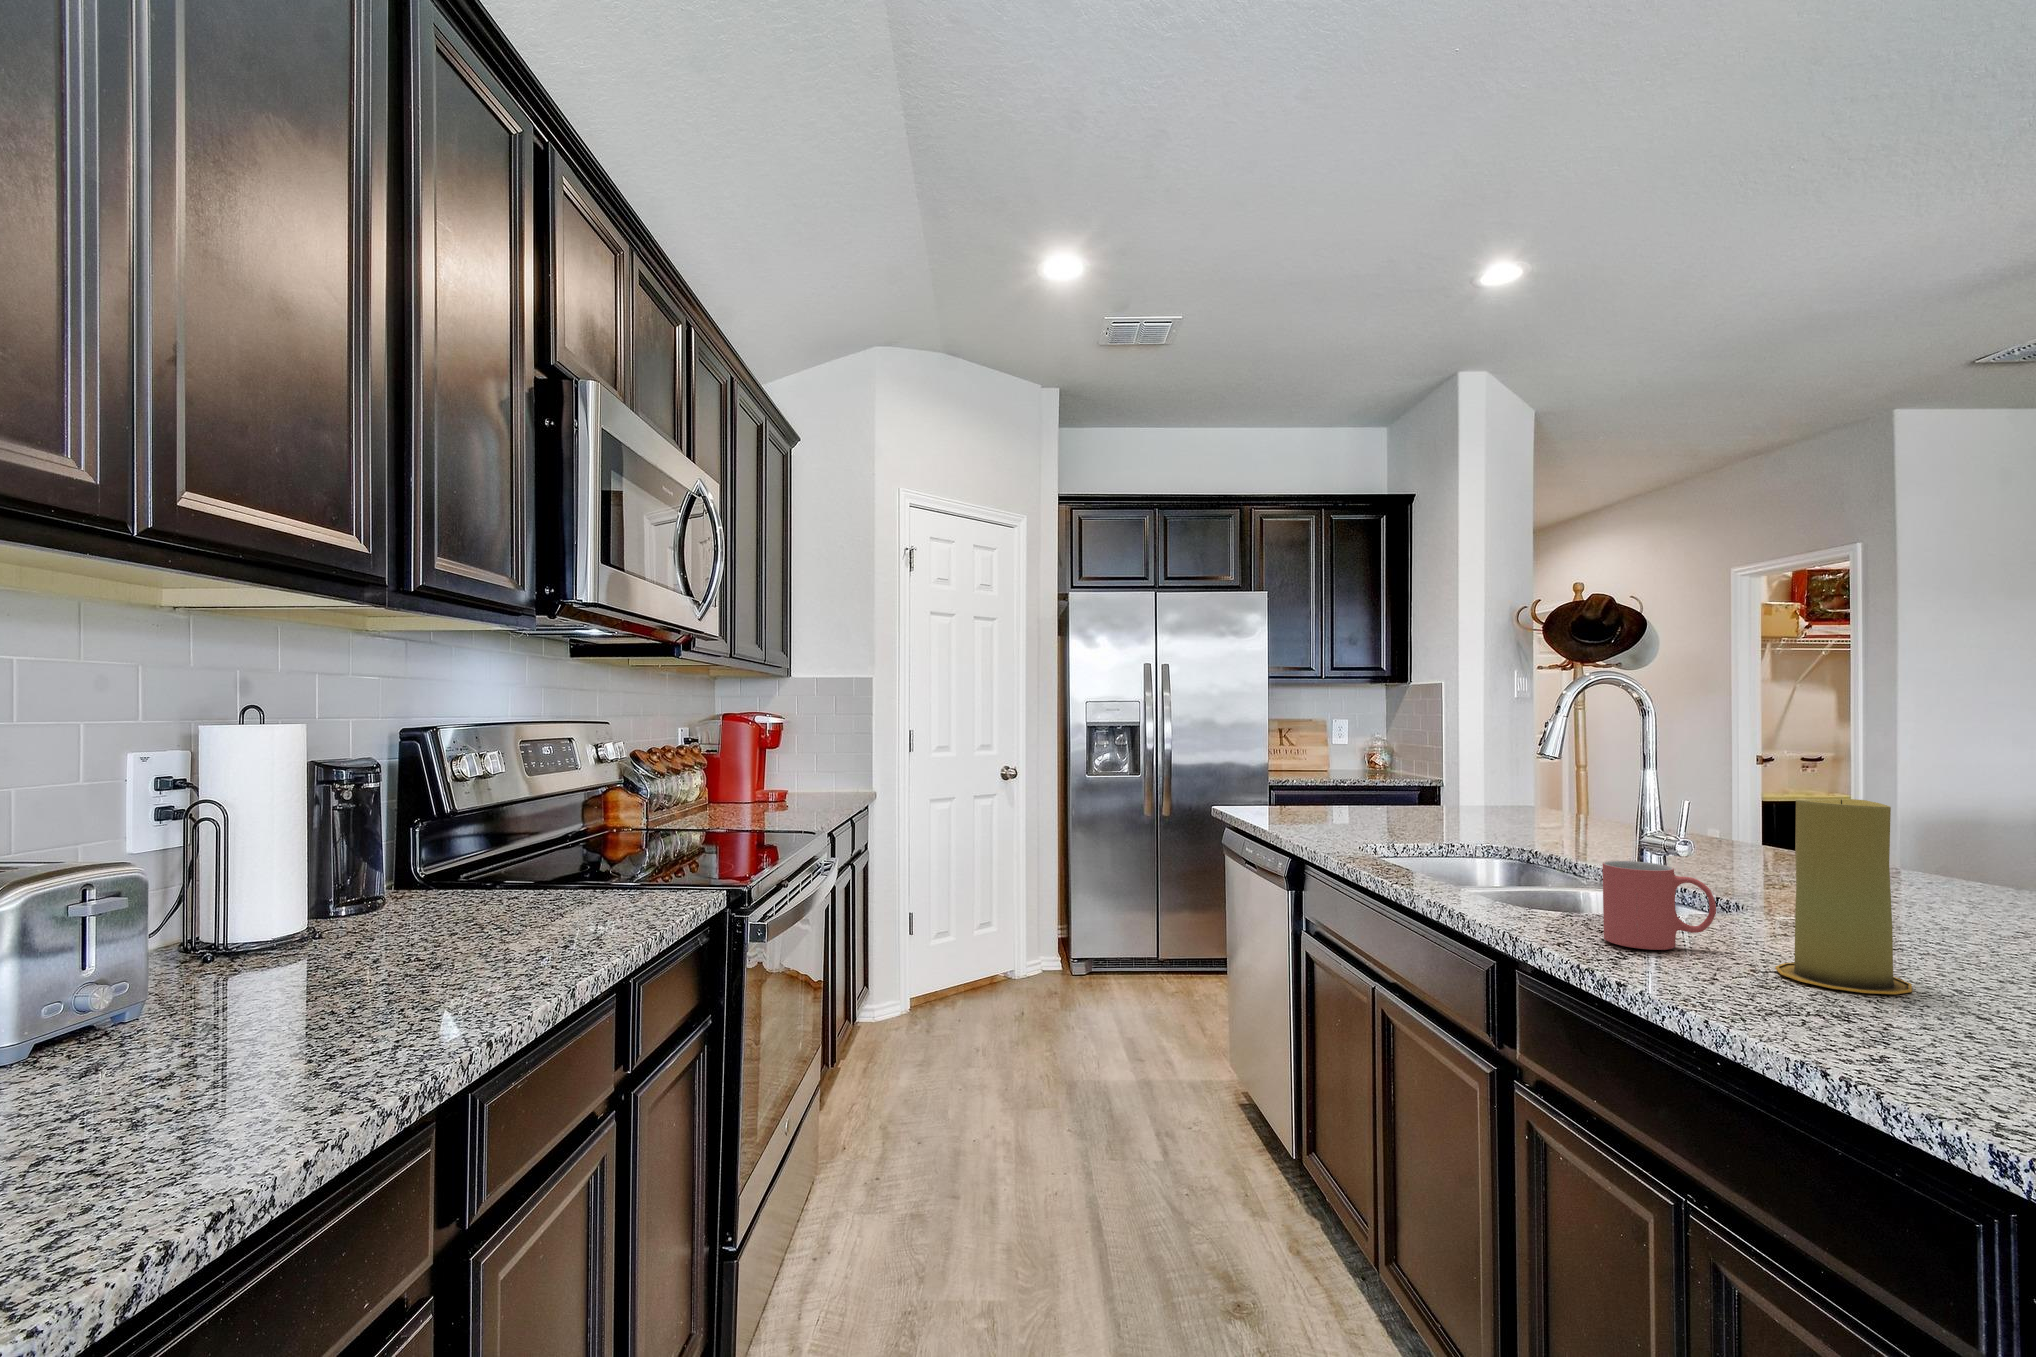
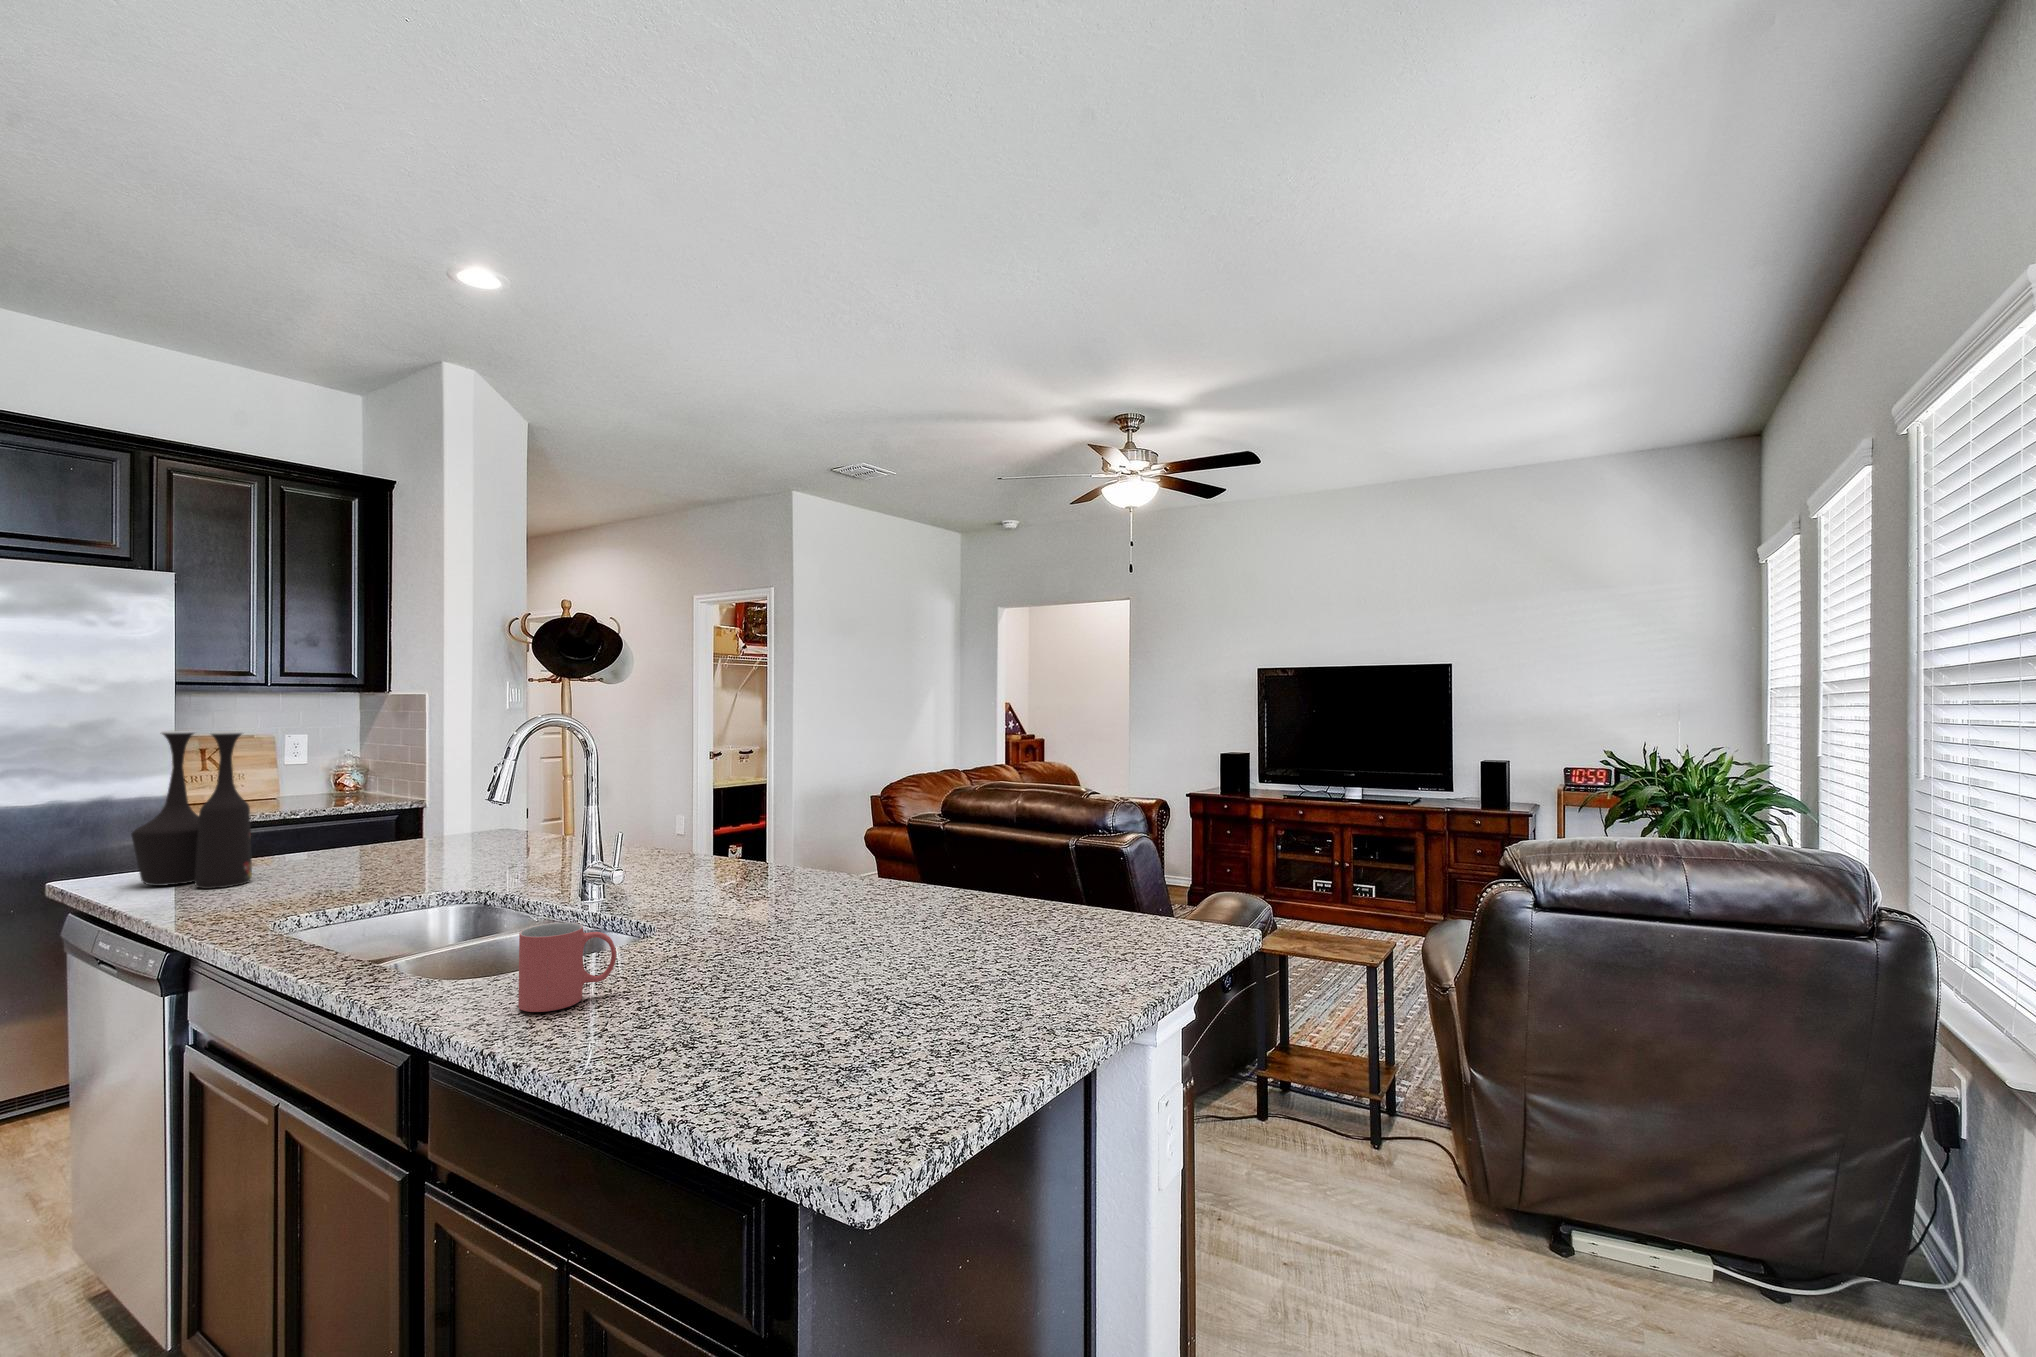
vase: none [1258,696,1334,821] -> present [131,730,252,889]
candle: present [1775,799,1912,994] -> none [655,850,743,1015]

